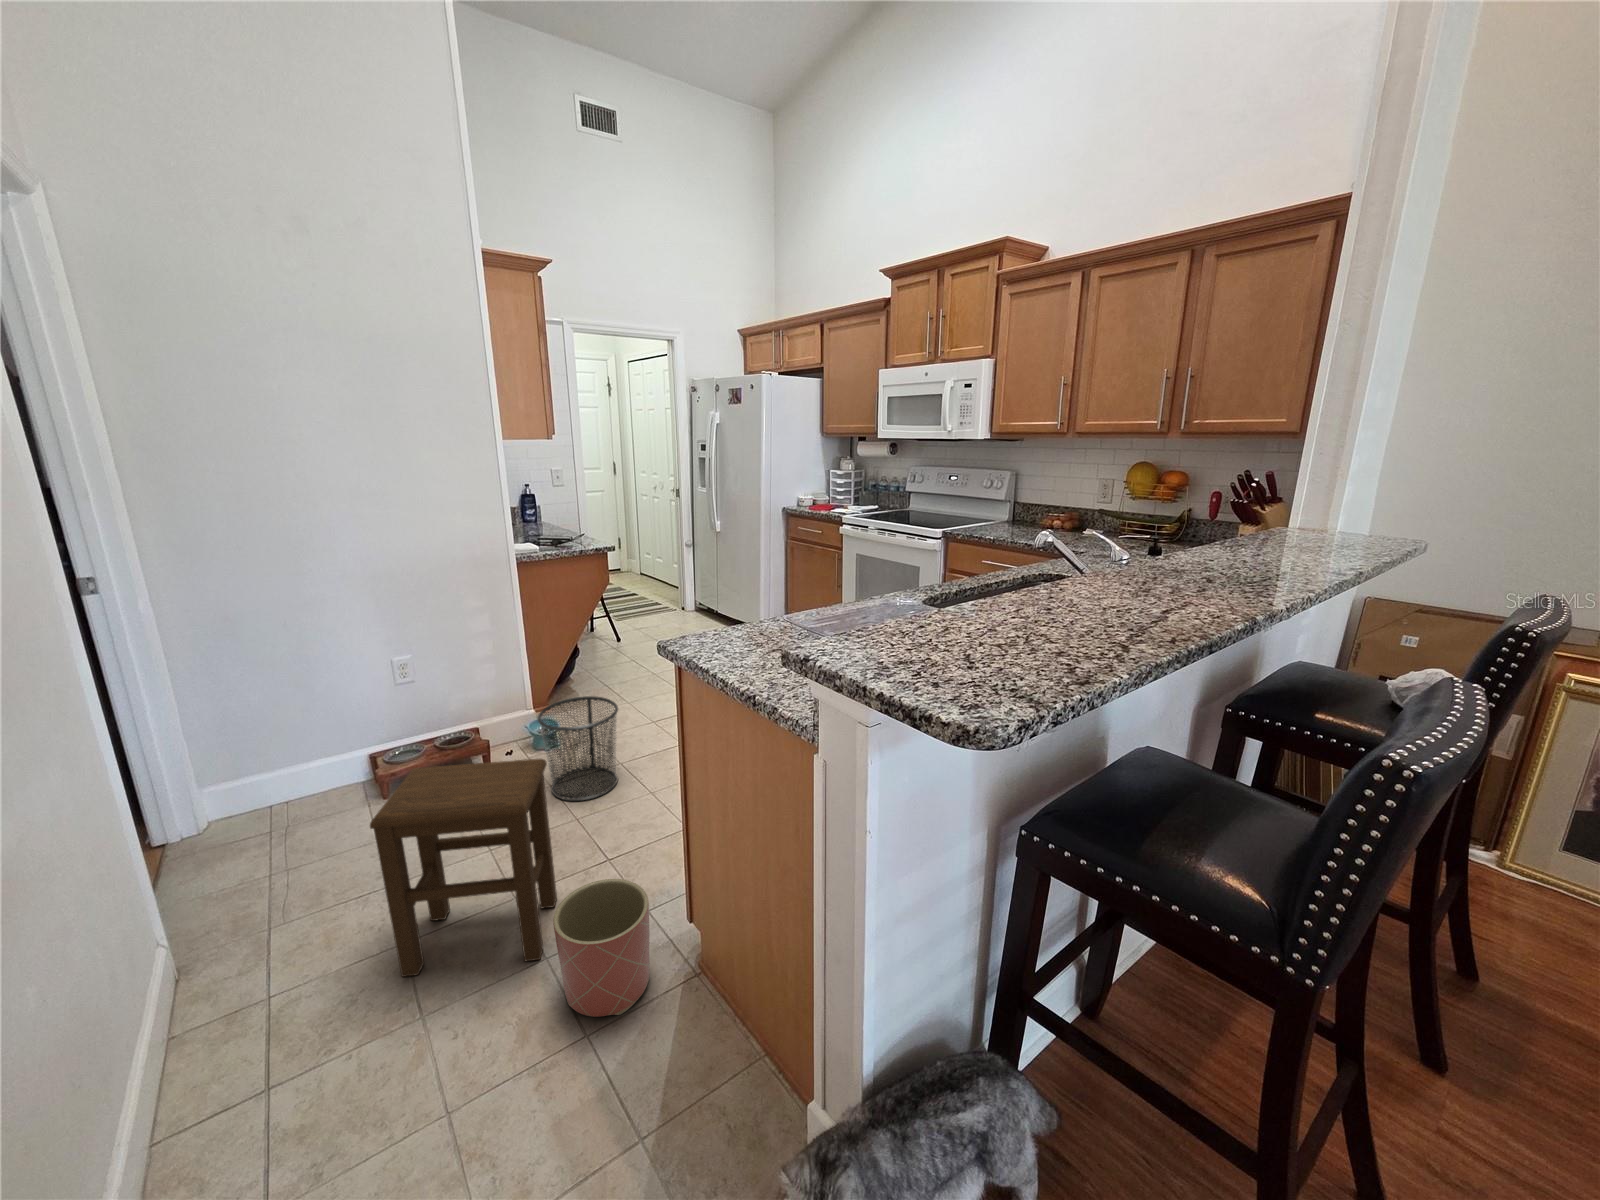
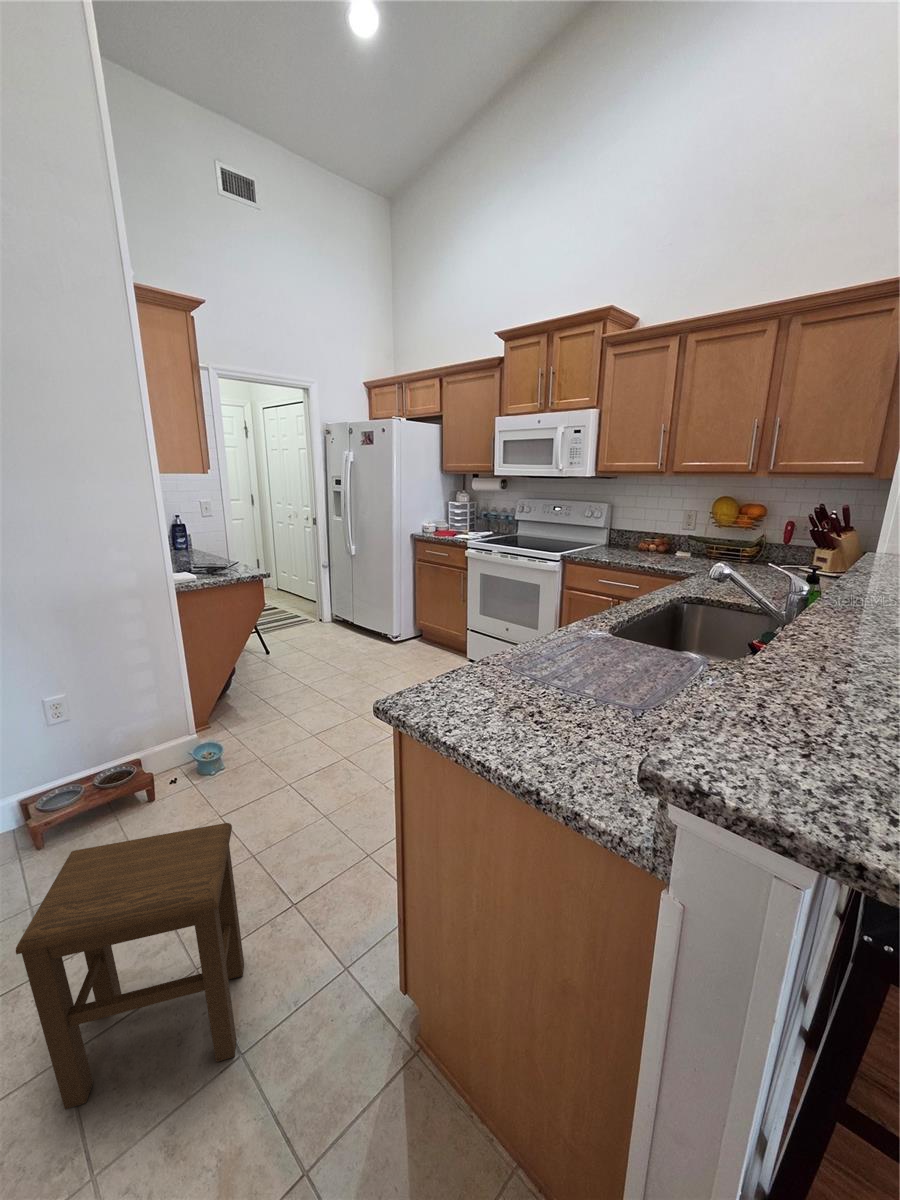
waste bin: present [537,696,618,801] -> none [207,724,289,833]
planter: present [553,879,650,1017] -> none [257,959,366,1142]

